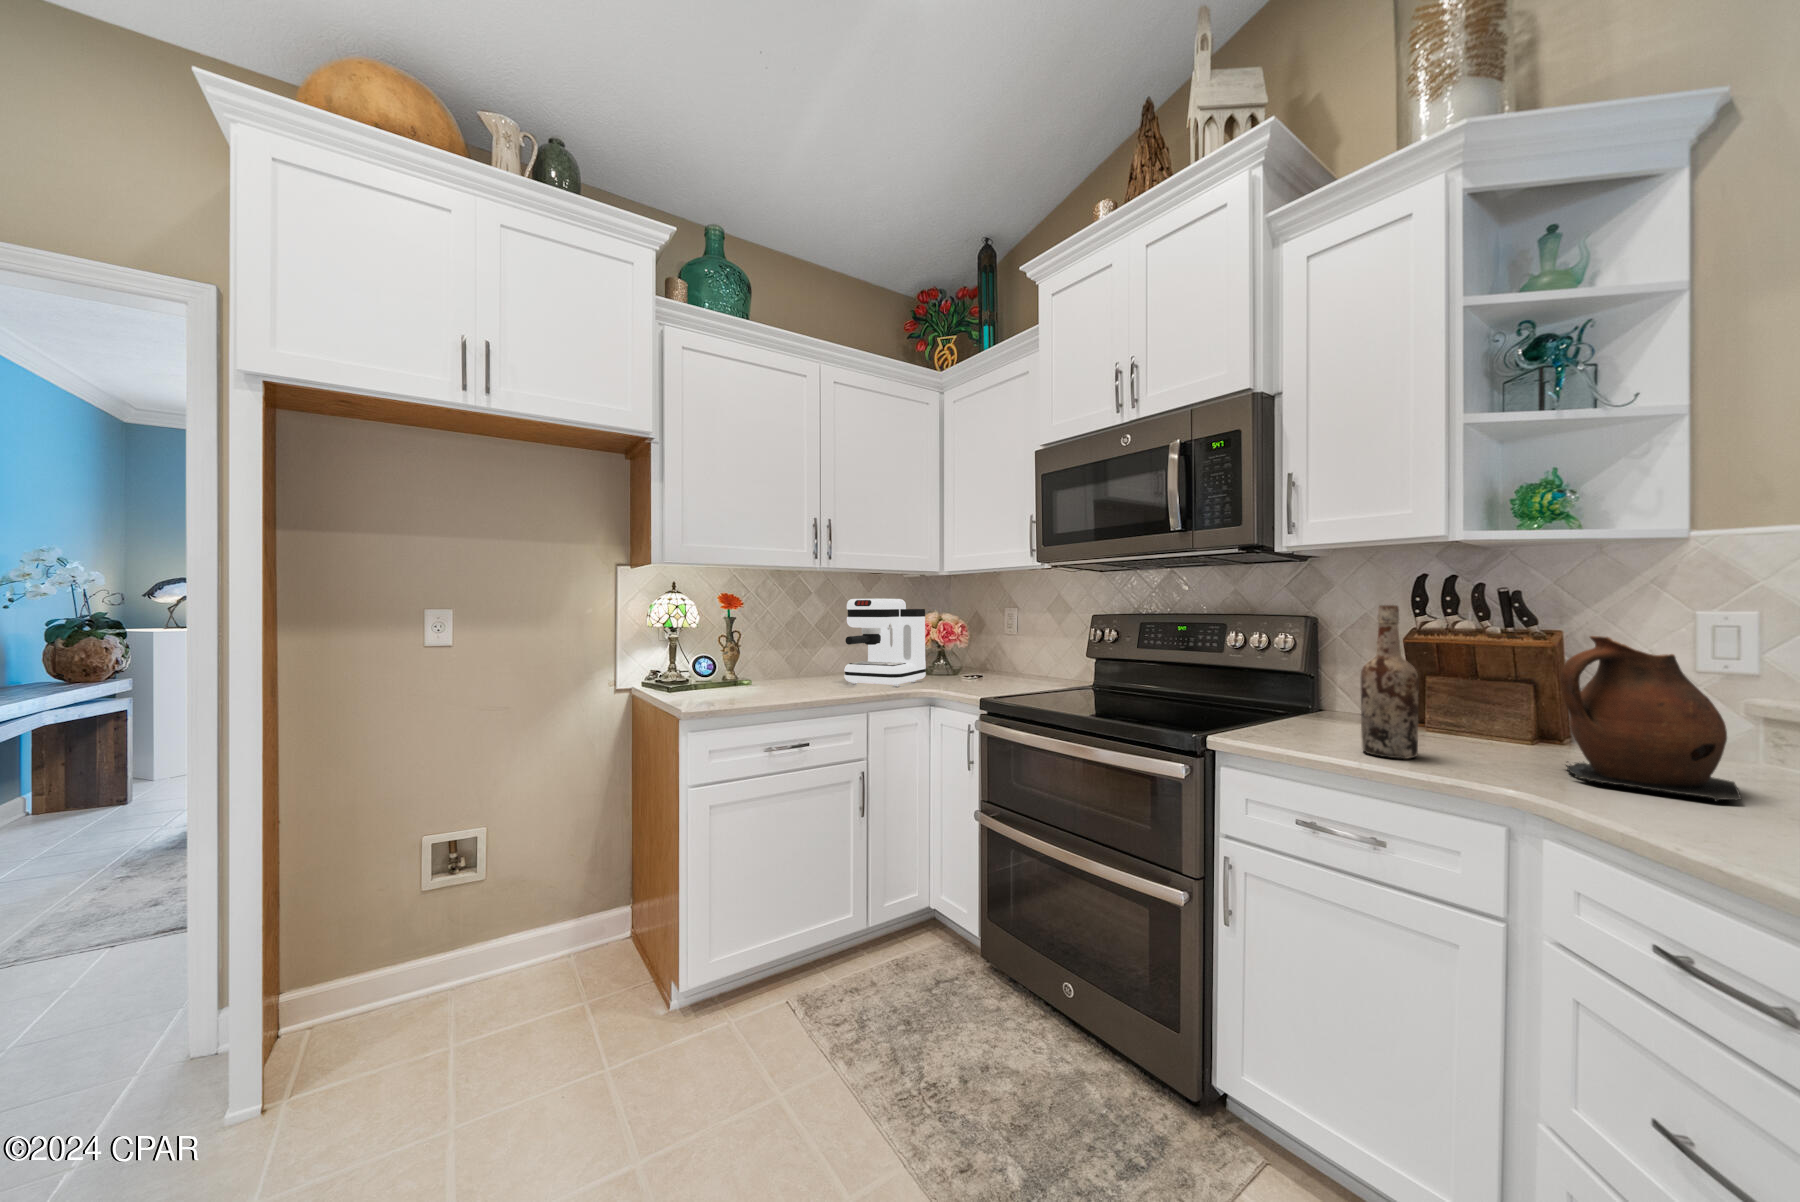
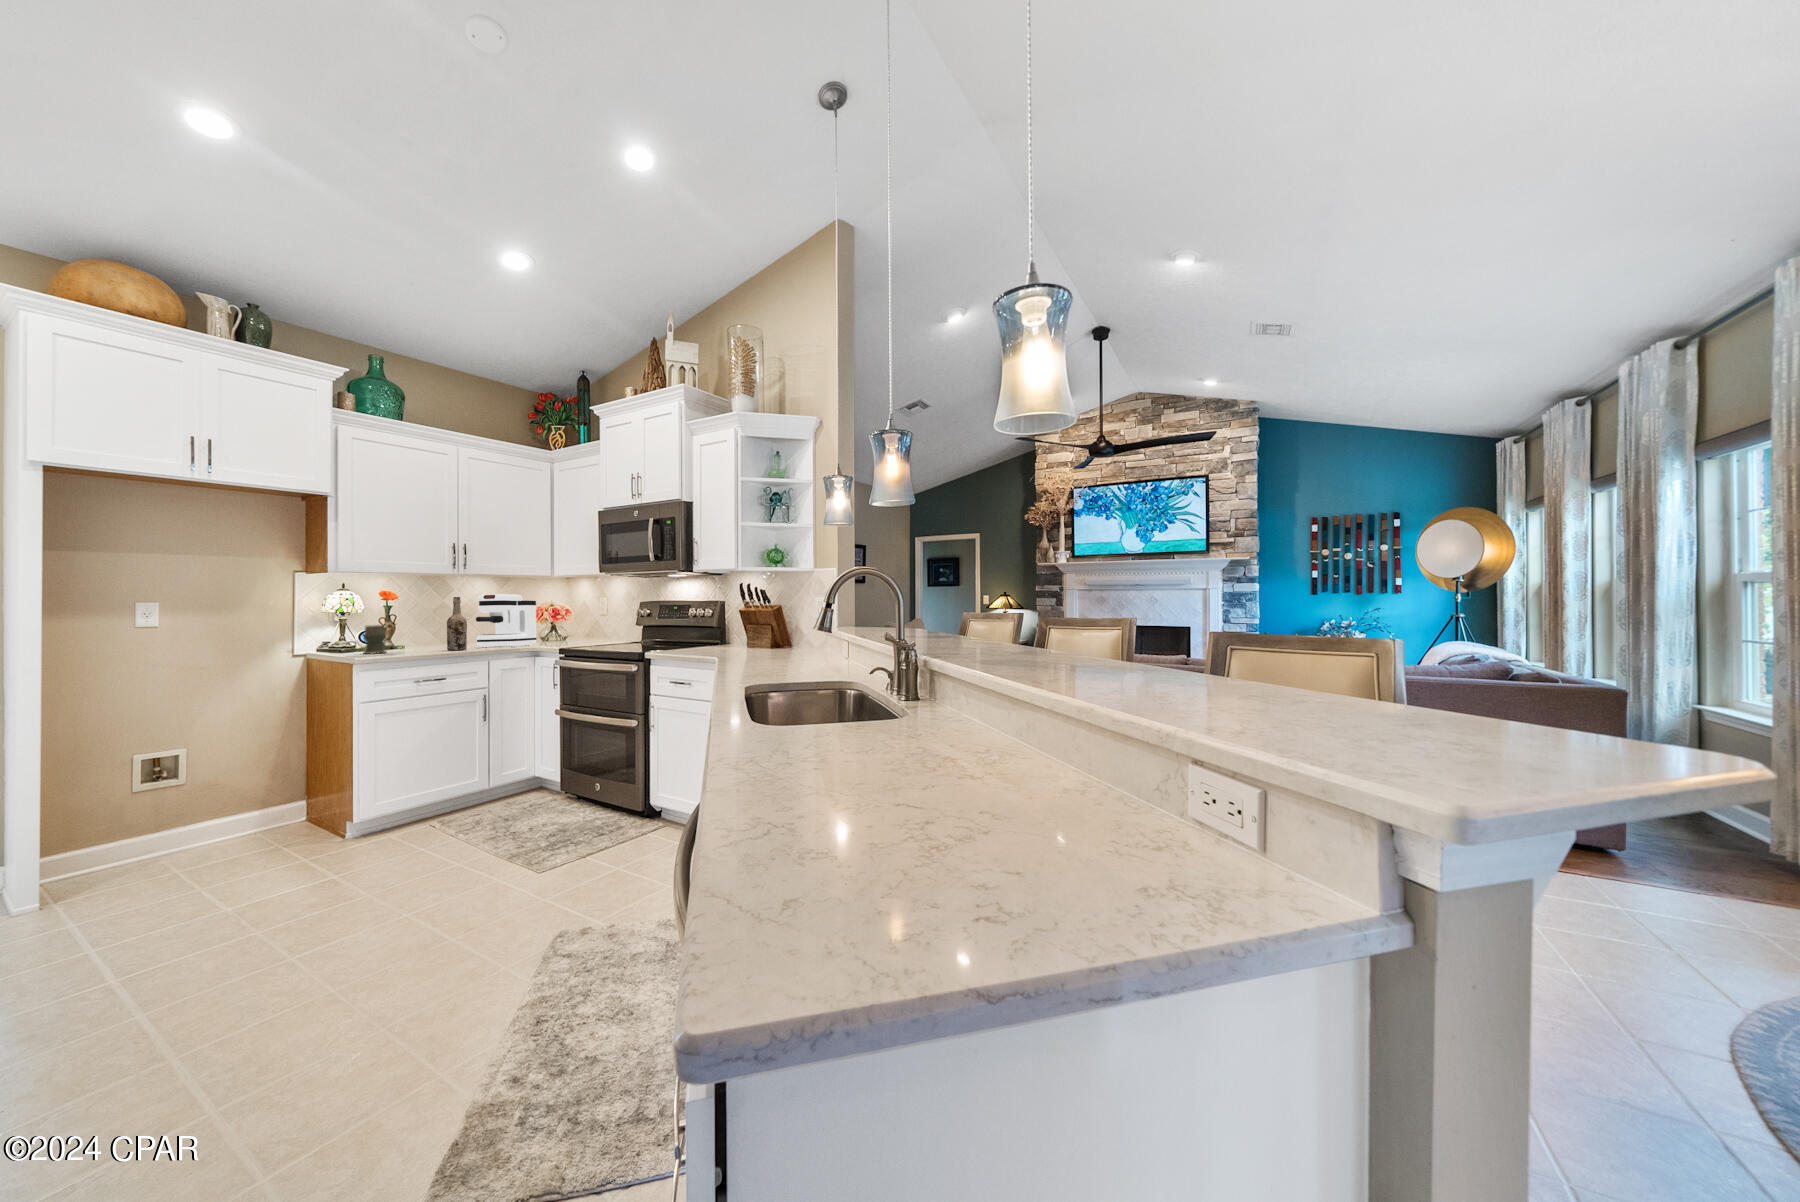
wine bottle: present [1361,605,1419,759] -> present [447,597,467,650]
ceramic pitcher: present [1560,636,1741,802] -> none [746,598,795,647]
mug: none [694,651,736,698] -> present [363,625,394,654]

